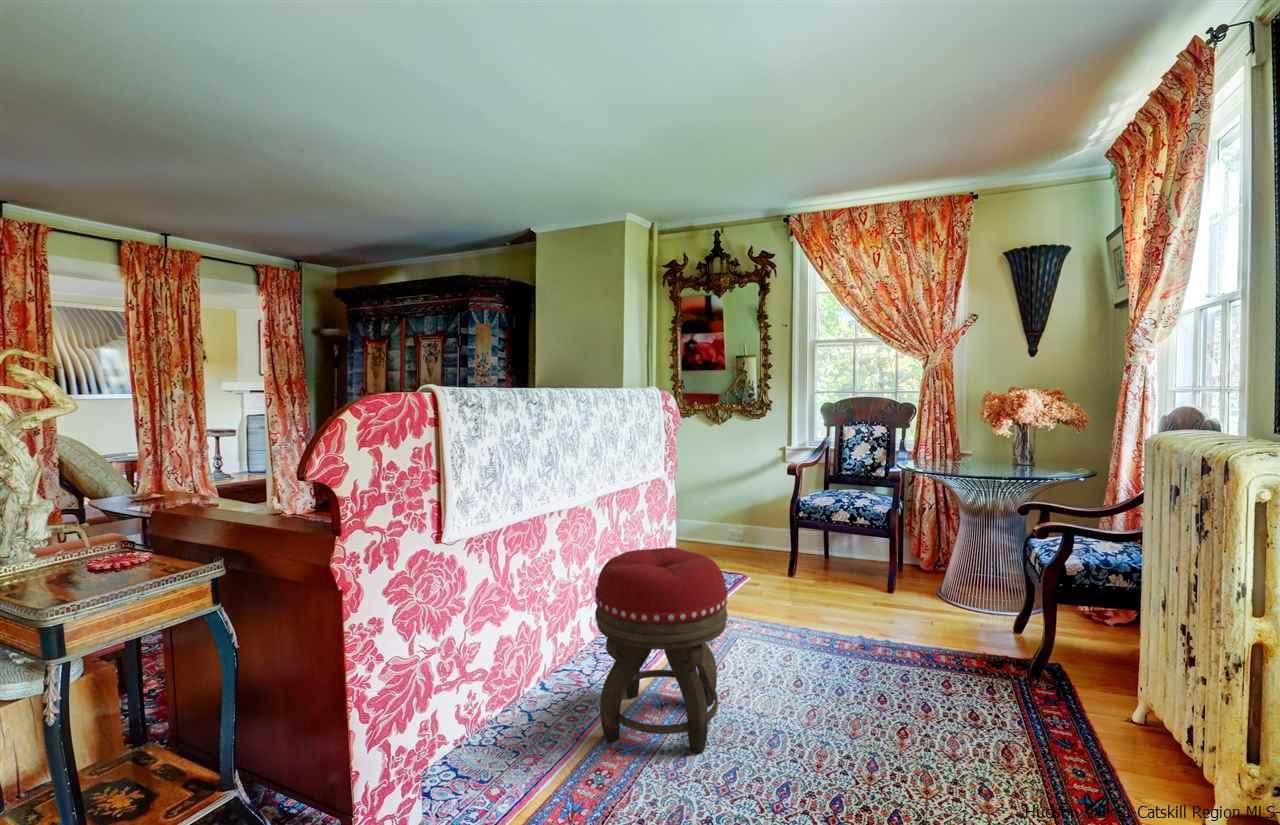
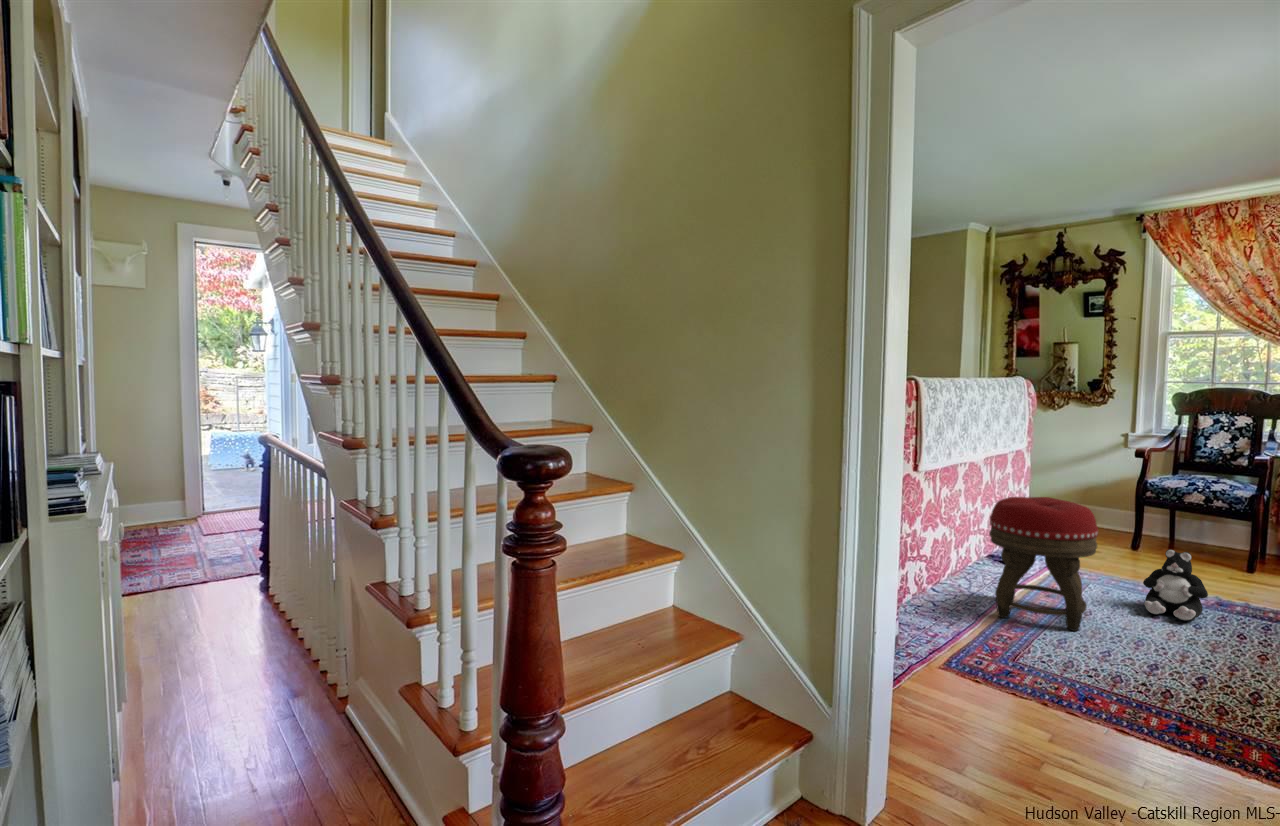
plush toy: none [788,600,855,698] -> present [1143,549,1208,621]

